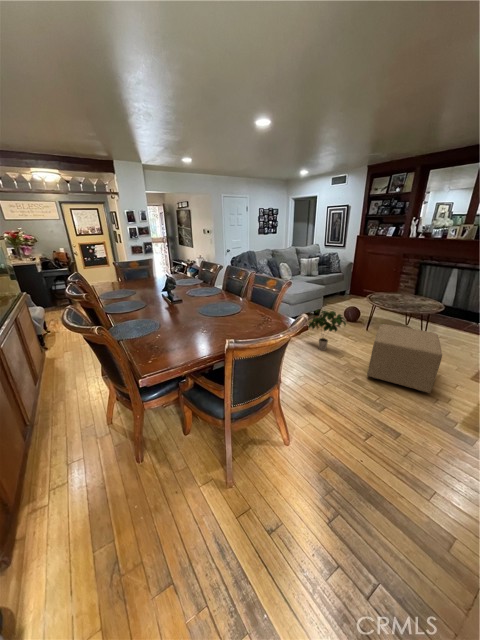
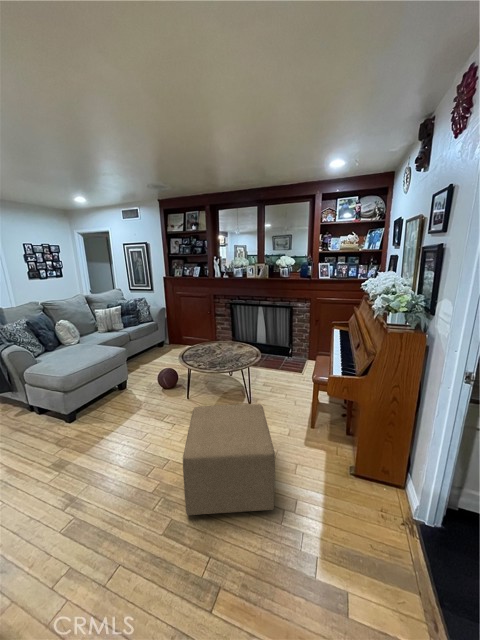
potted plant: present [308,309,346,350] -> none [83,403,145,474]

